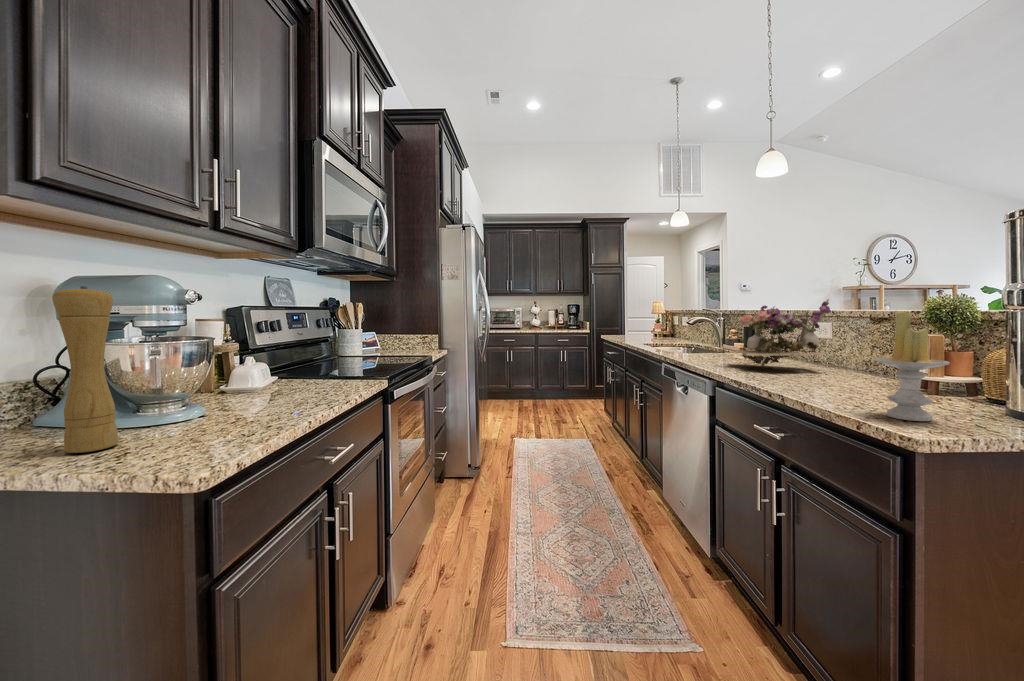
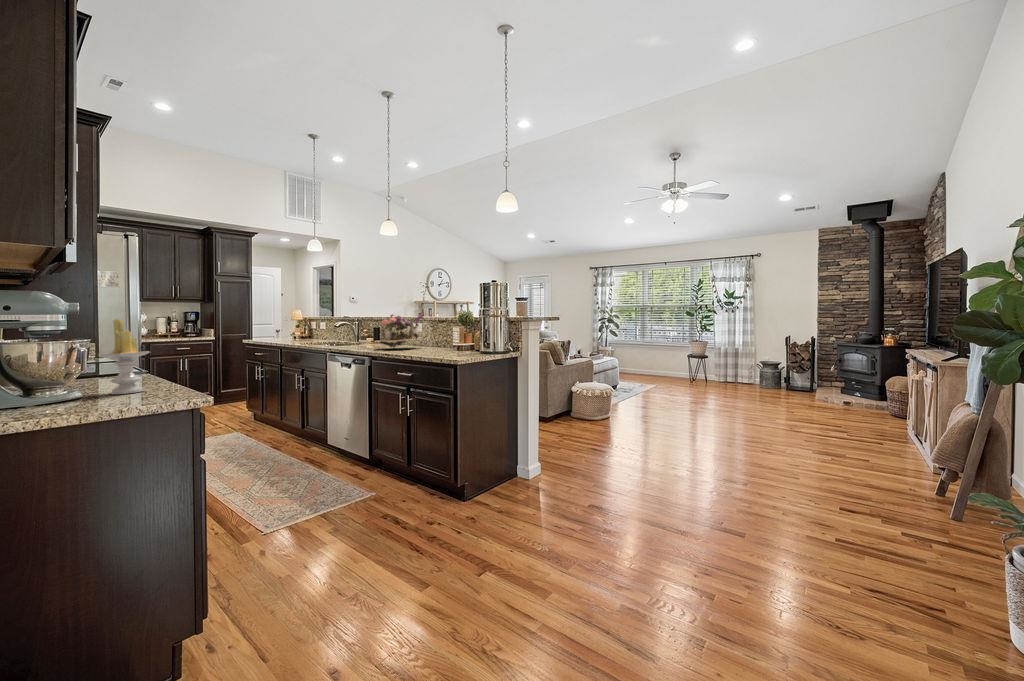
pepper mill: present [52,286,118,453] -> none [35,301,83,412]
candle: present [875,312,950,421] -> present [98,319,150,394]

